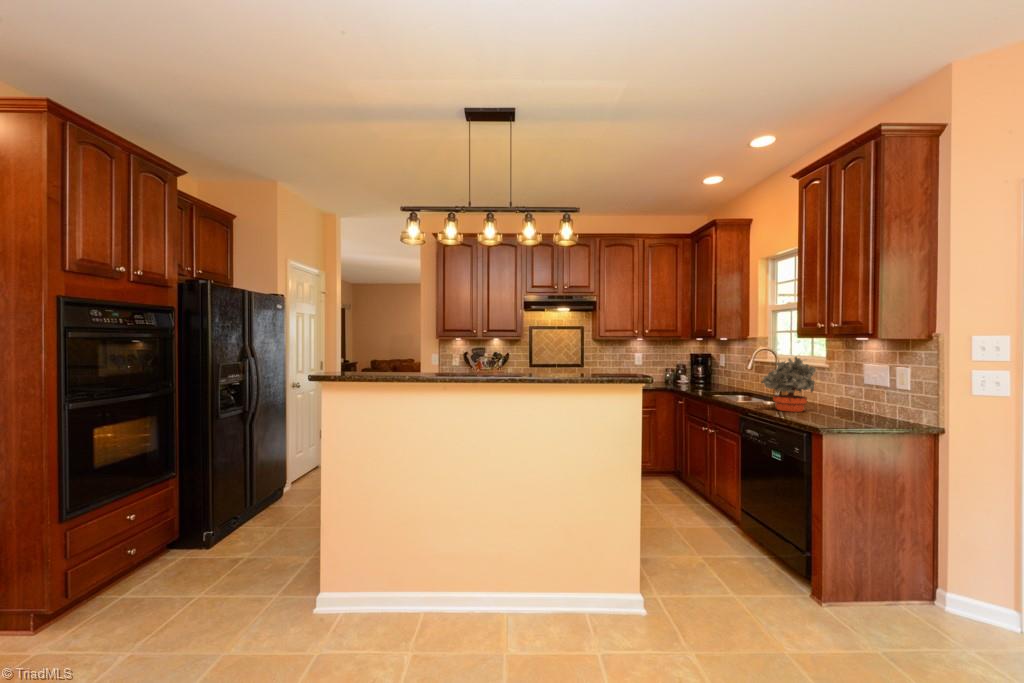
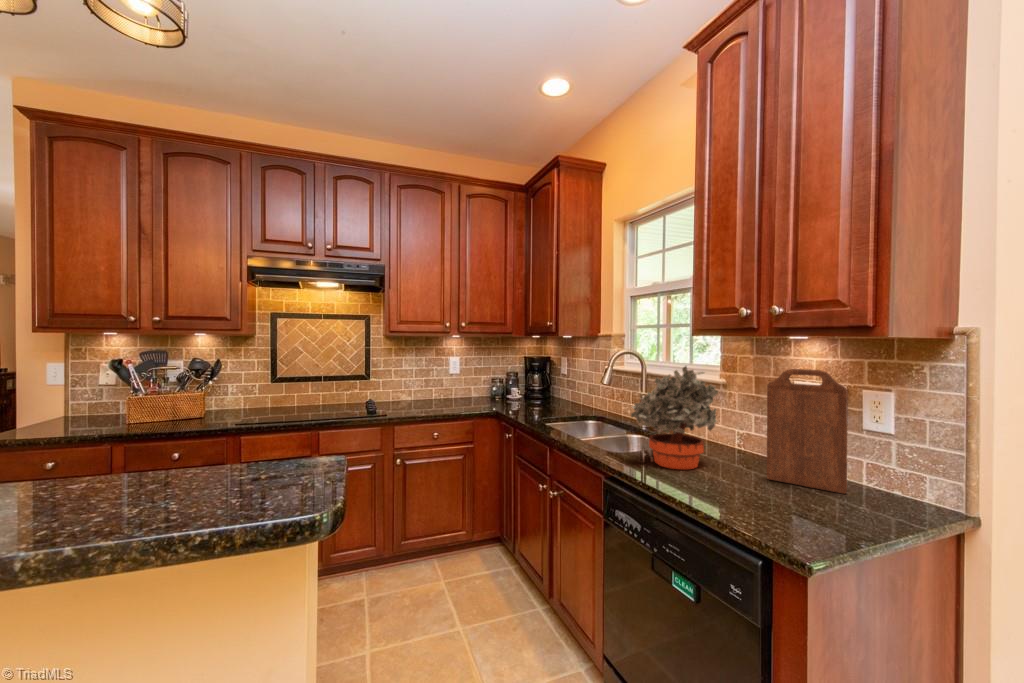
cutting board: none [841,357,884,421] -> present [767,369,848,494]

